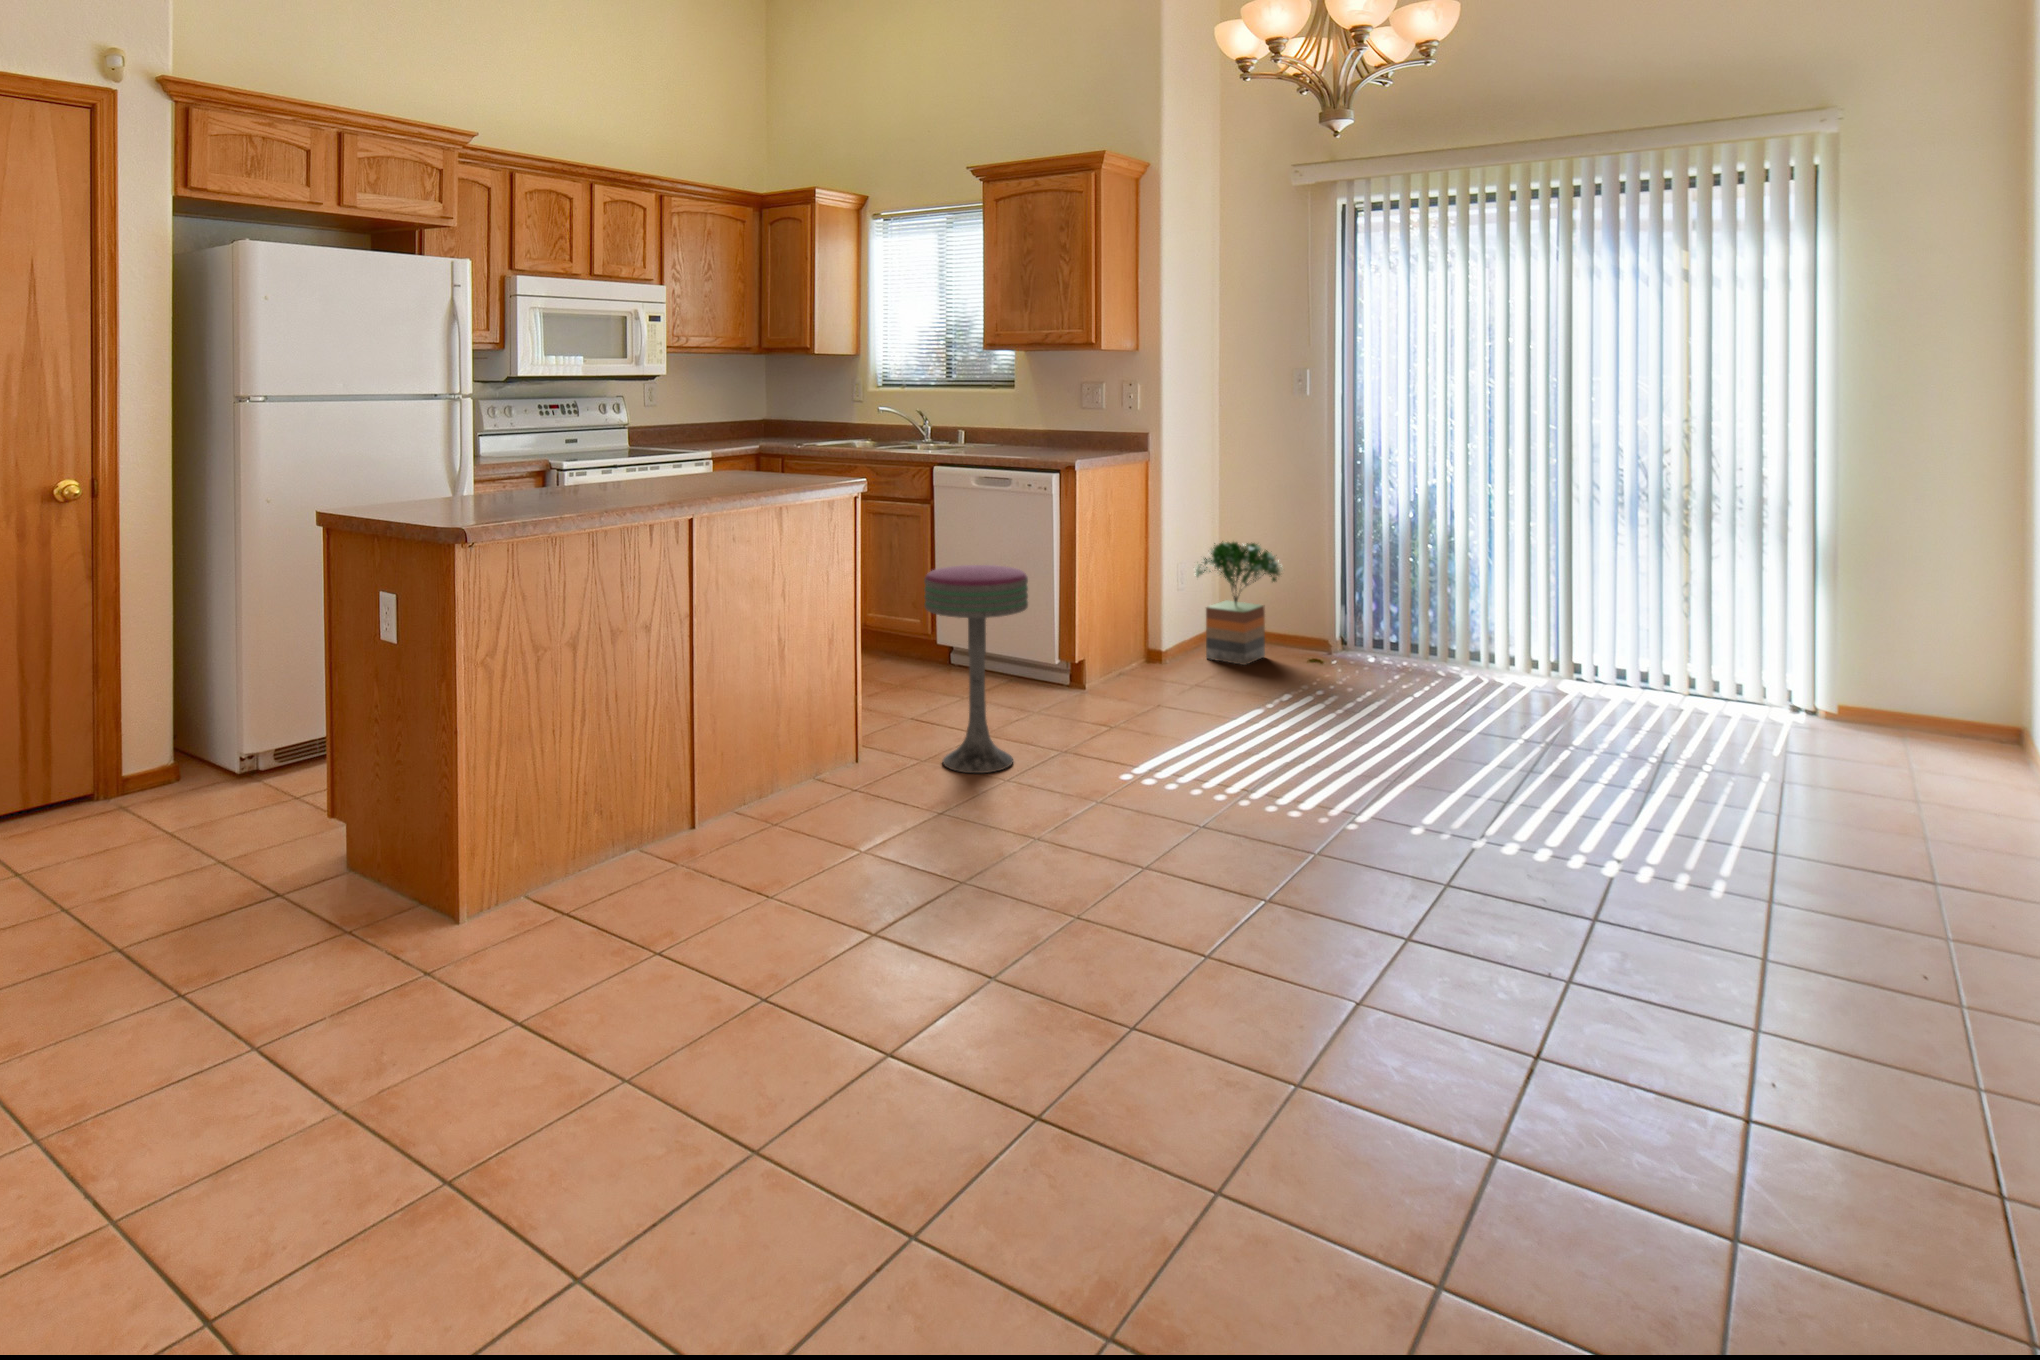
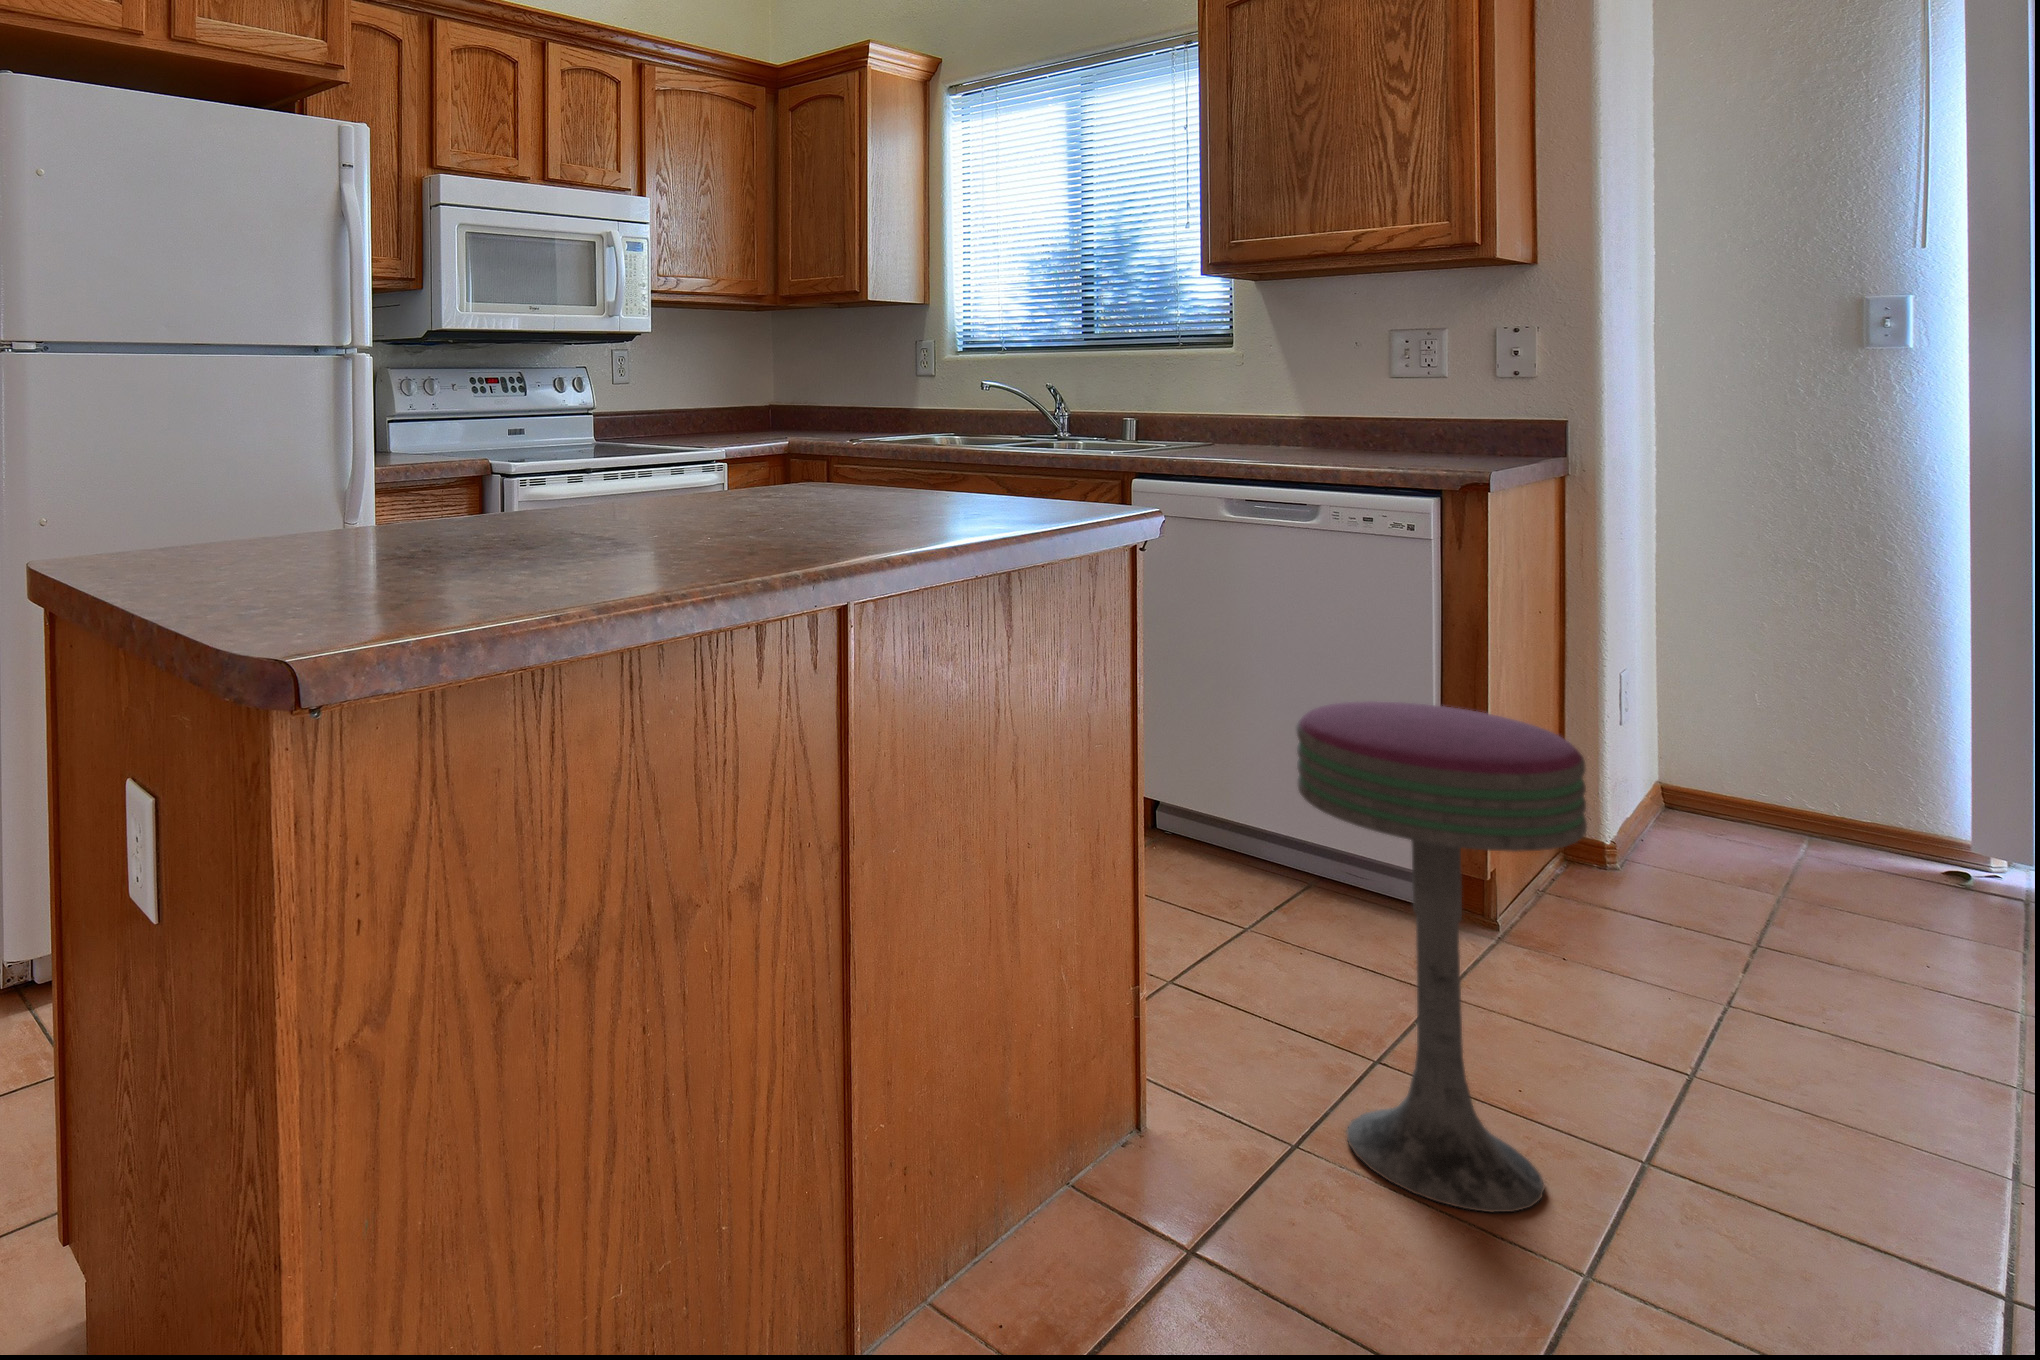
potted tree: present [1195,541,1282,665] -> none [1656,632,1888,890]

